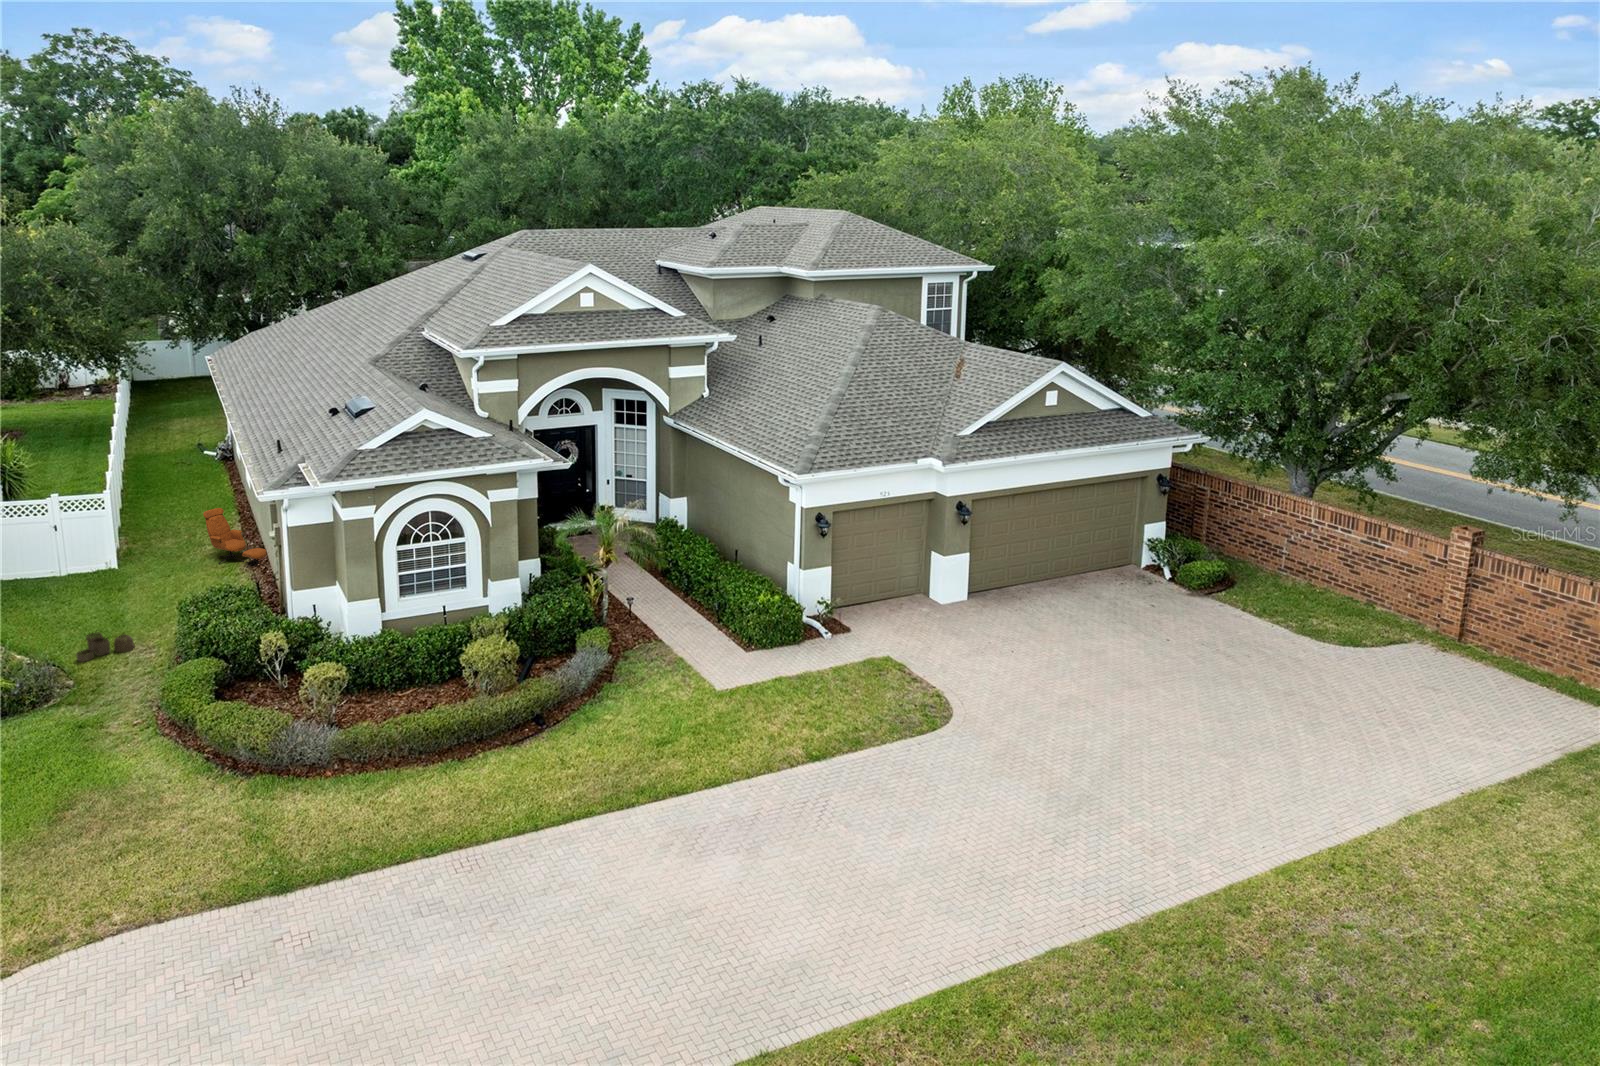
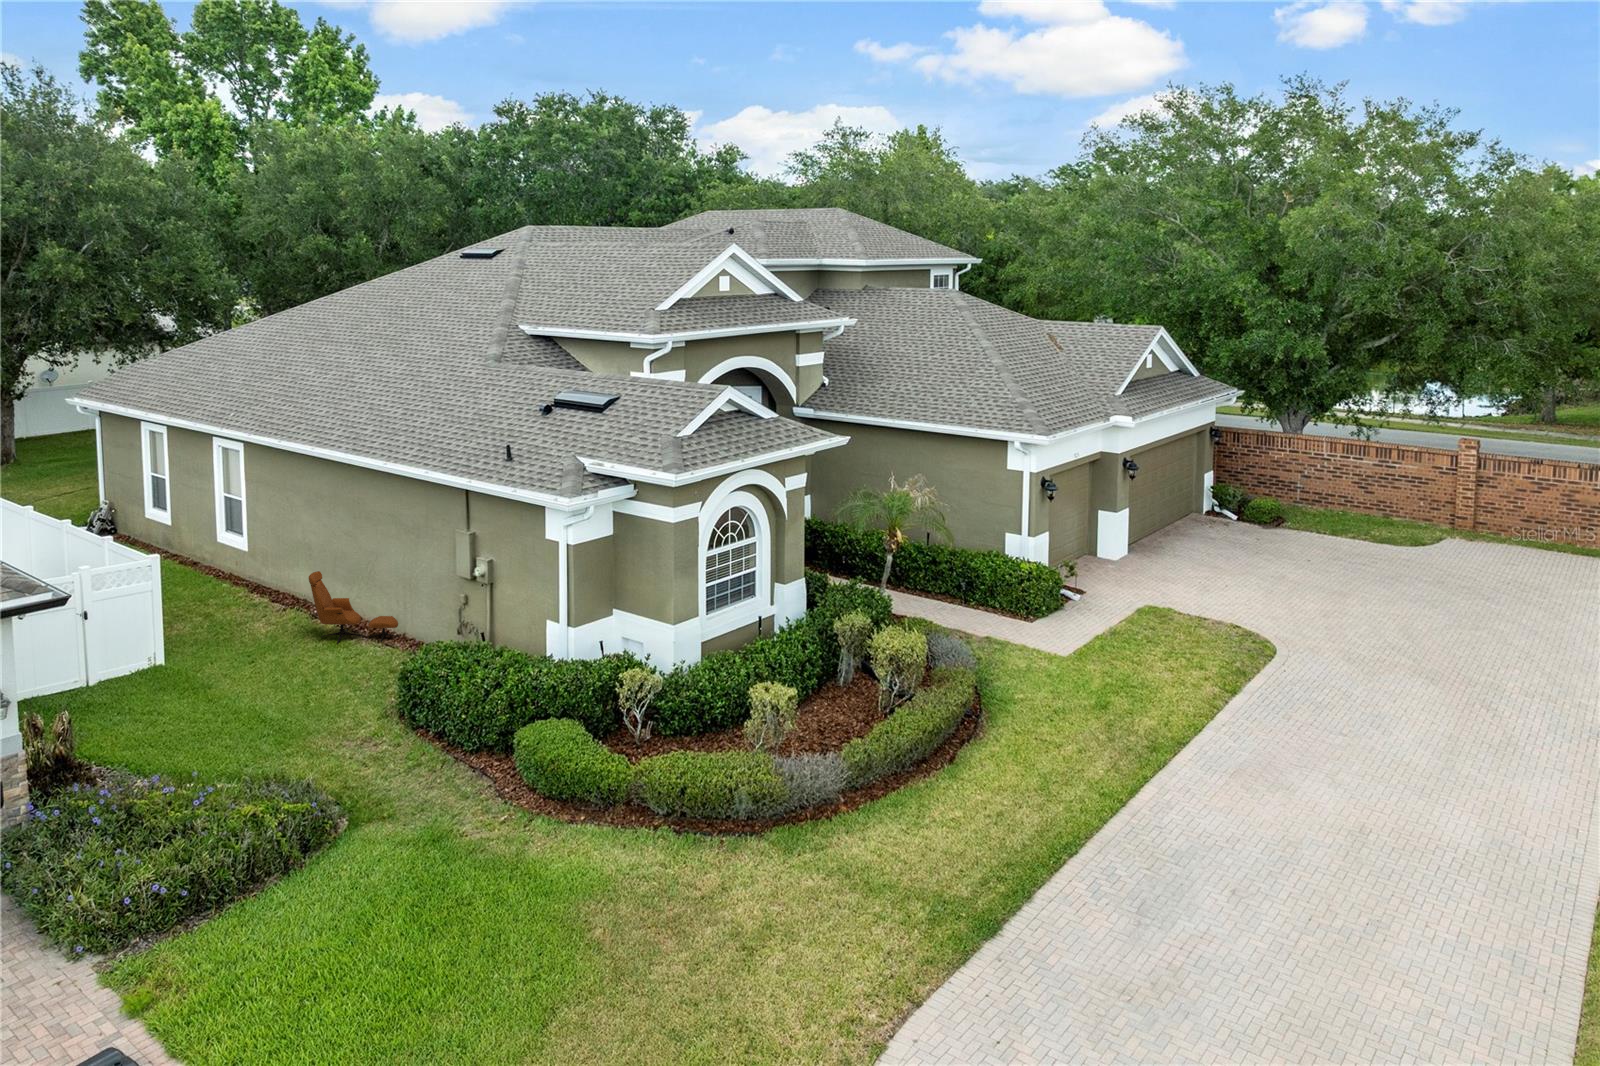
woven basket: present [76,632,135,662] -> none [375,715,433,757]

